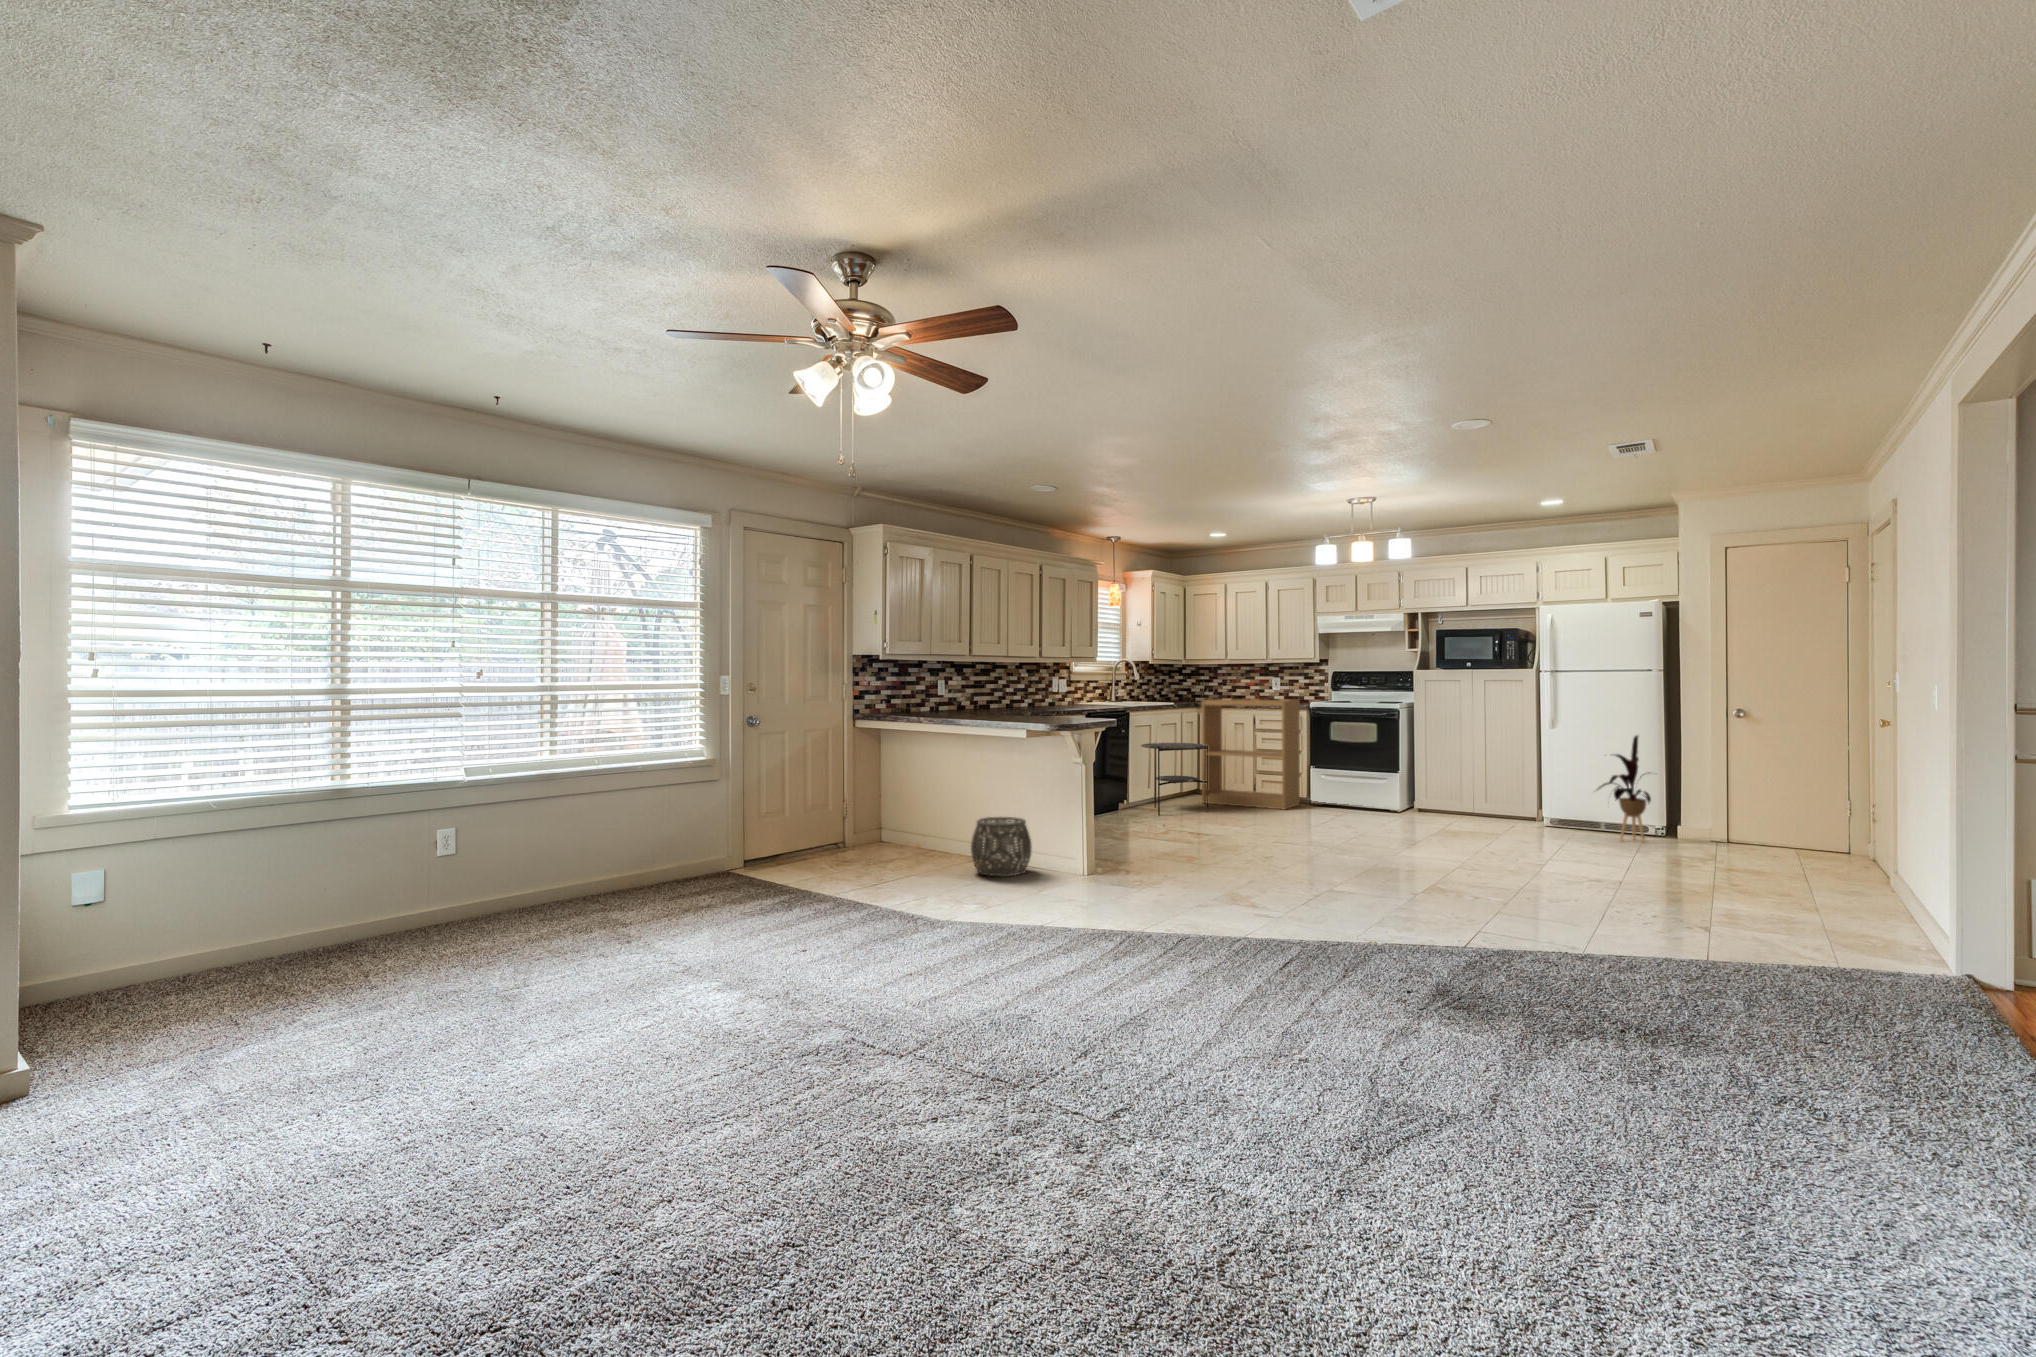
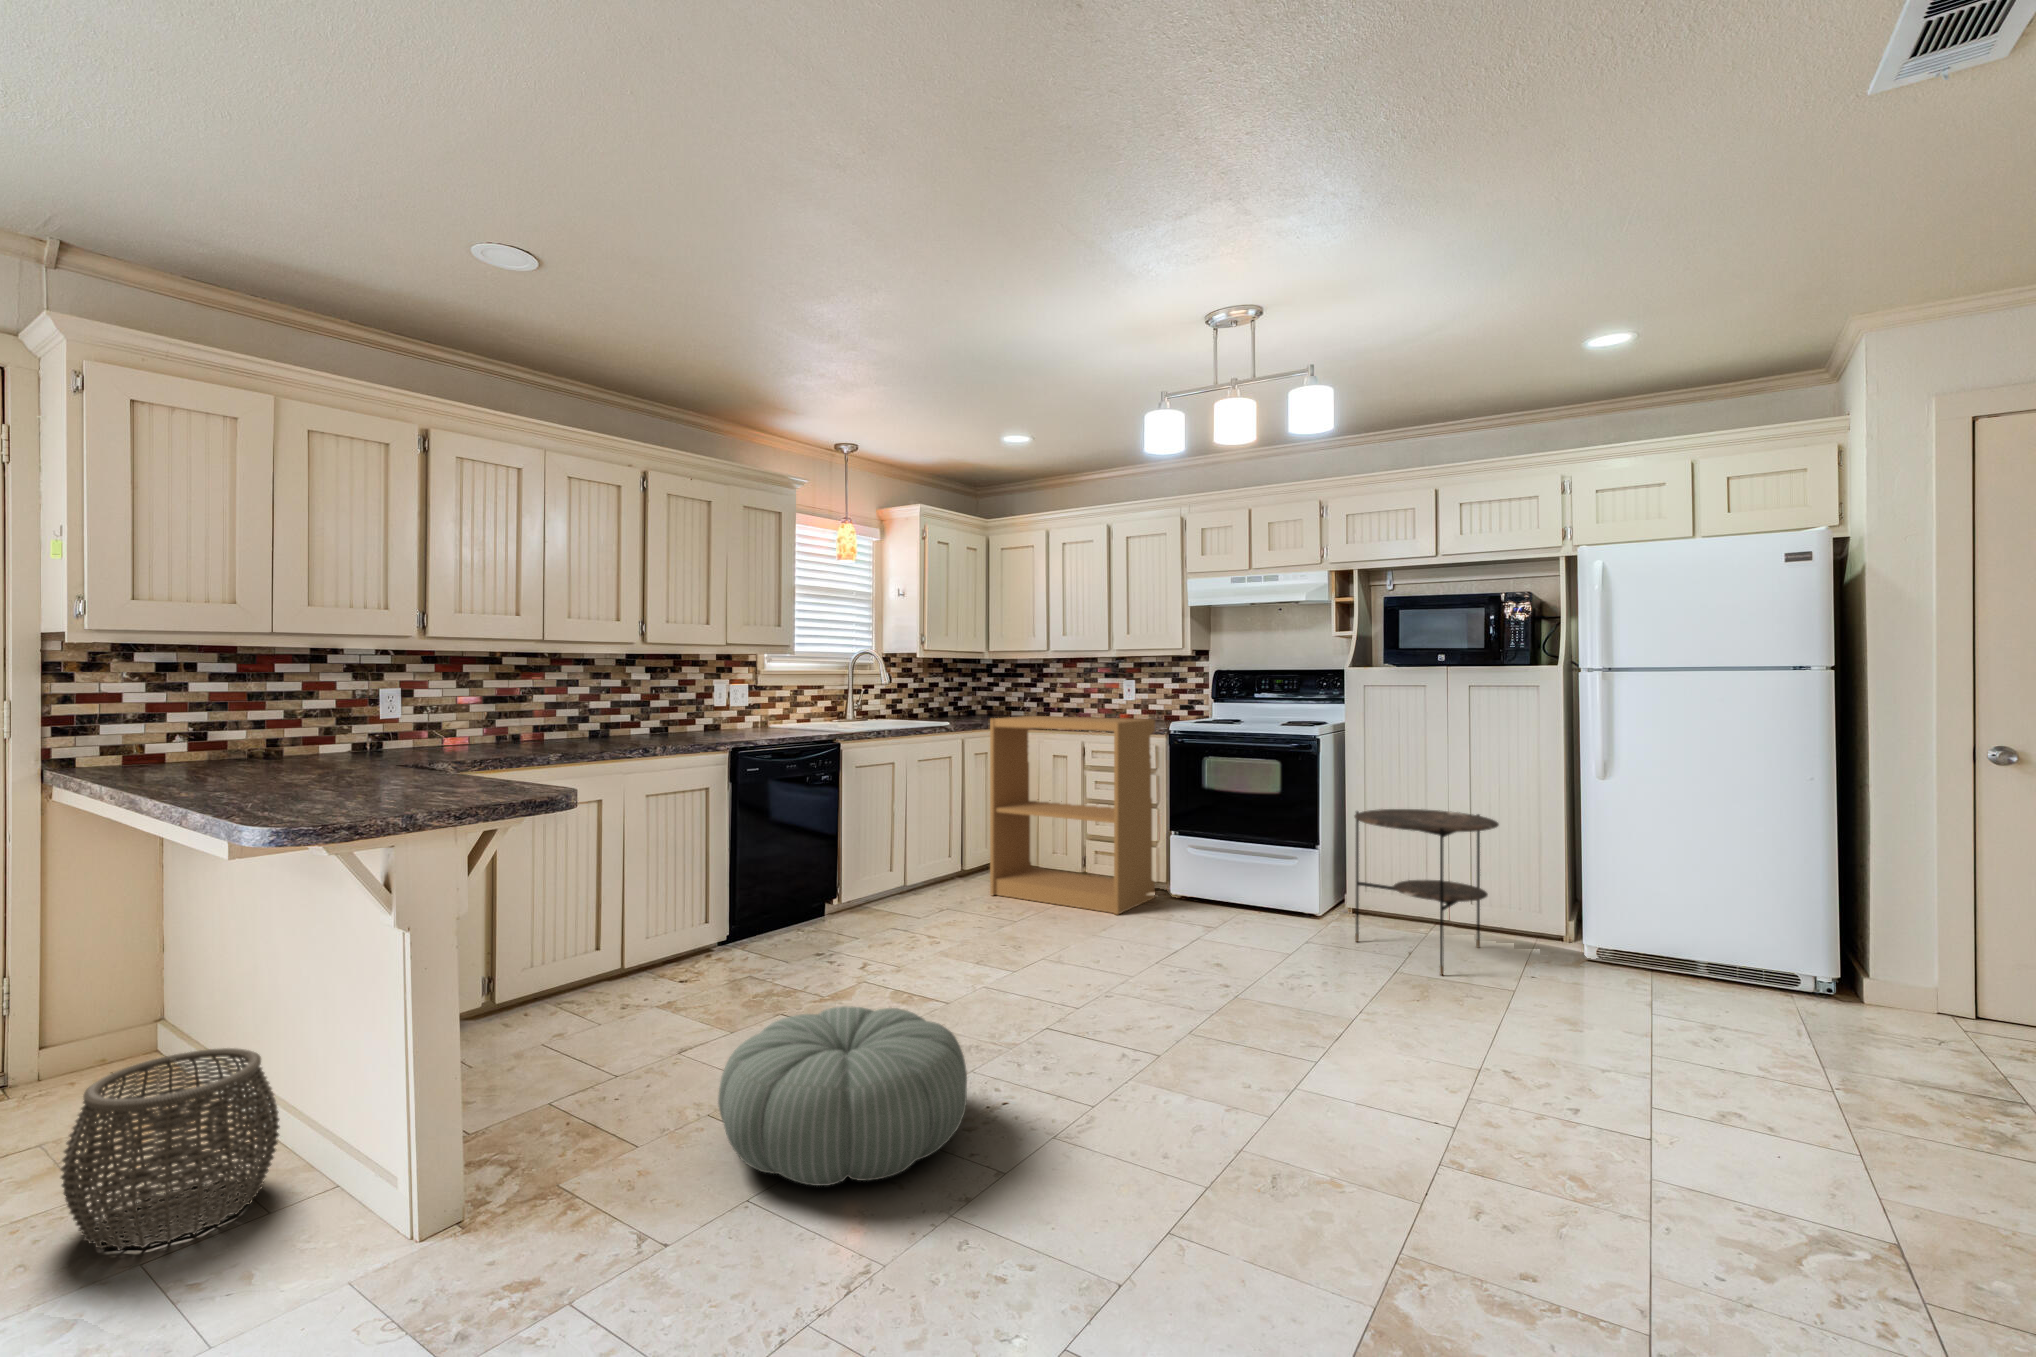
house plant: present [1597,736,1651,842] -> none [1692,810,1839,1042]
side table: present [1141,743,1208,815] -> present [1354,809,1499,975]
pouf: none [1180,814,1283,868] -> present [718,1006,967,1186]

